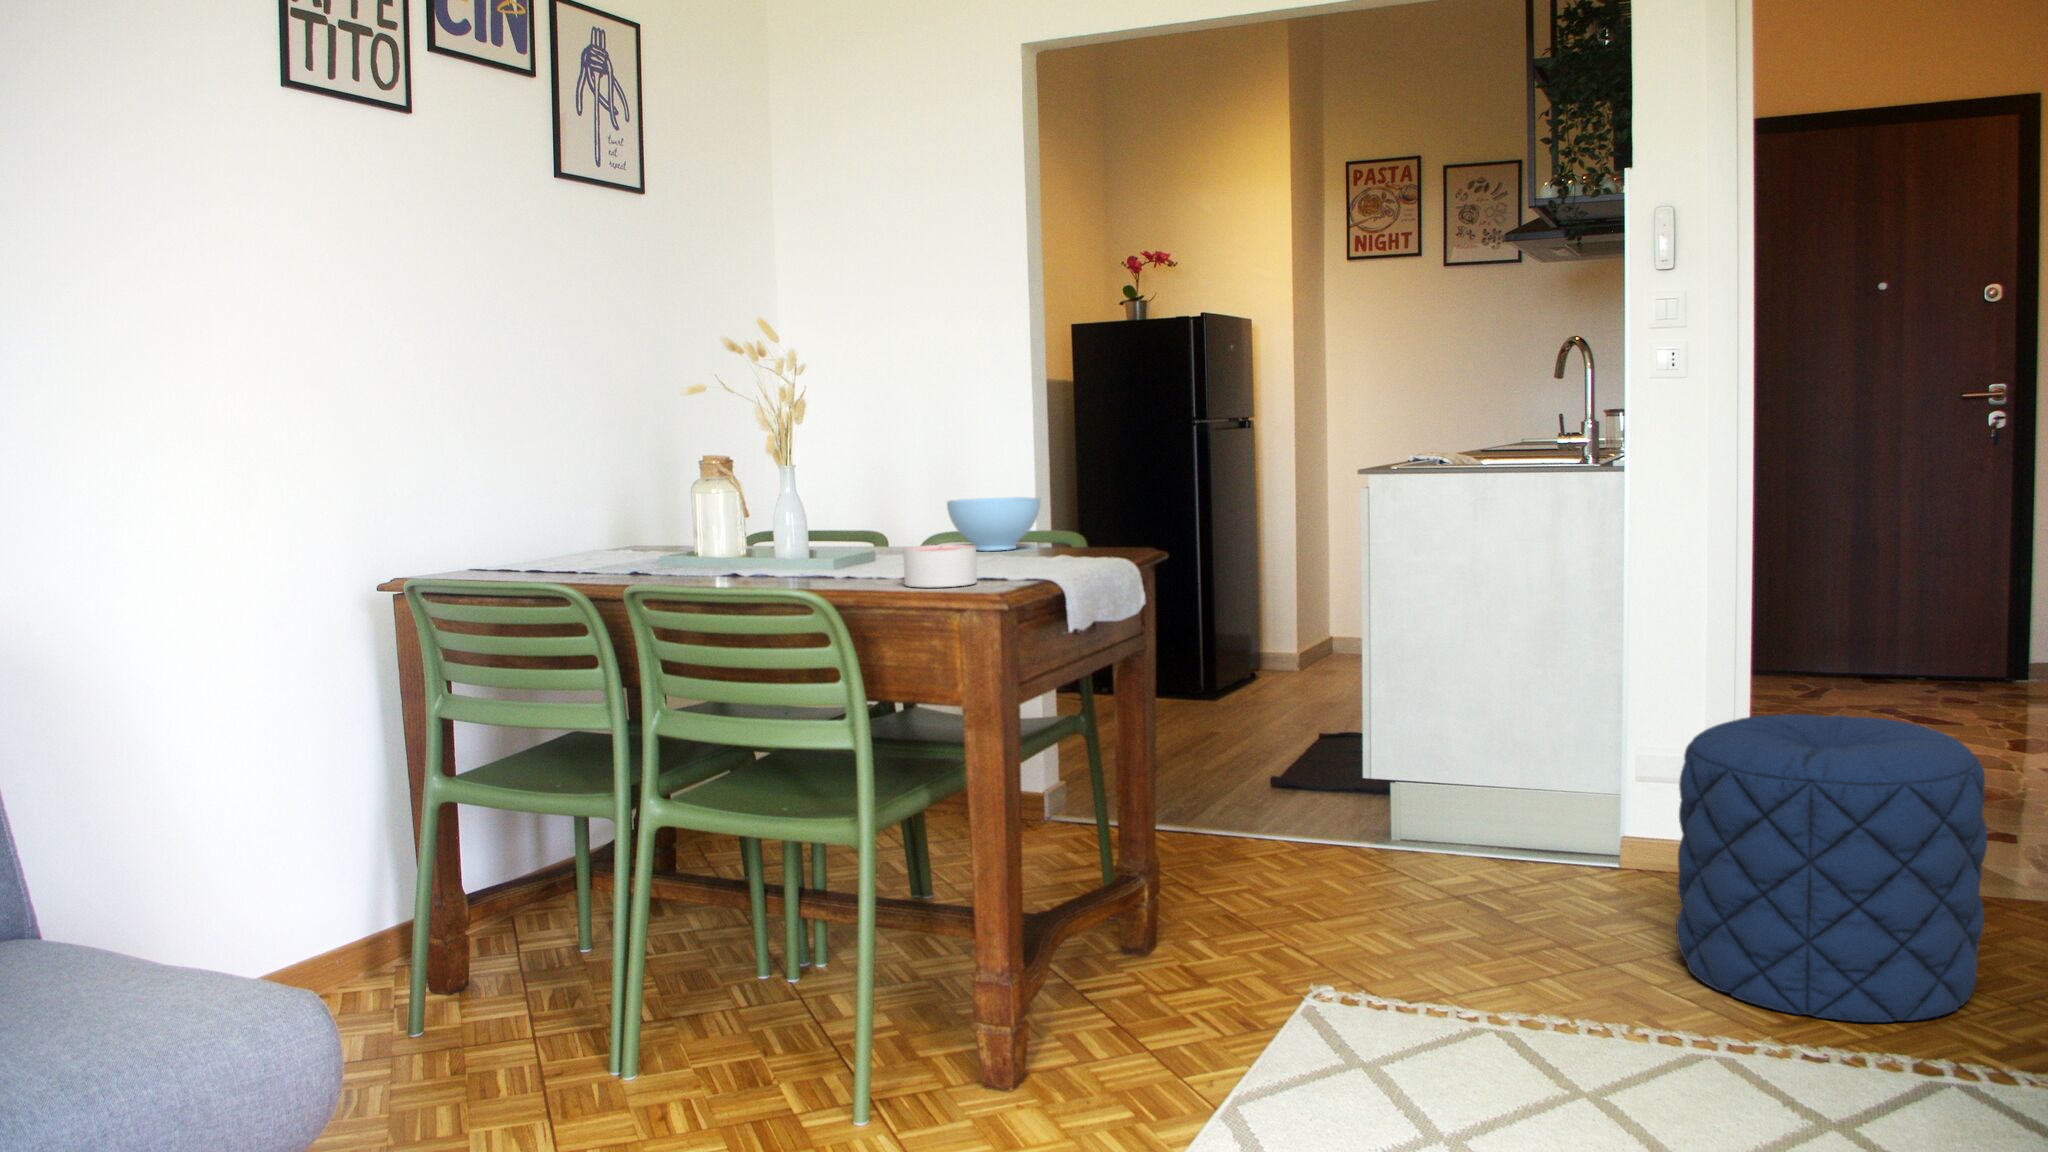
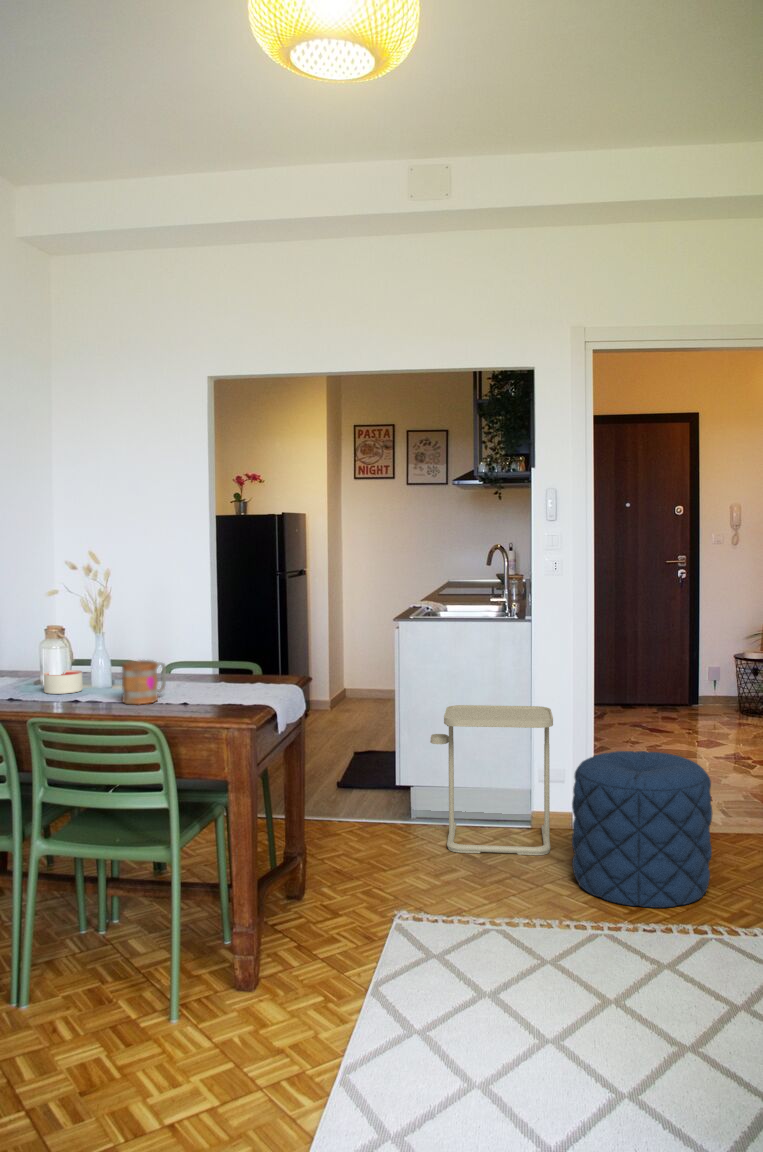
bowl: present [947,497,1040,551] -> none [183,641,238,674]
mug: none [800,508,882,581] -> present [122,660,166,704]
candle: present [903,545,977,588] -> present [44,670,83,694]
side table: none [1414,630,1656,913] -> present [430,705,553,855]

